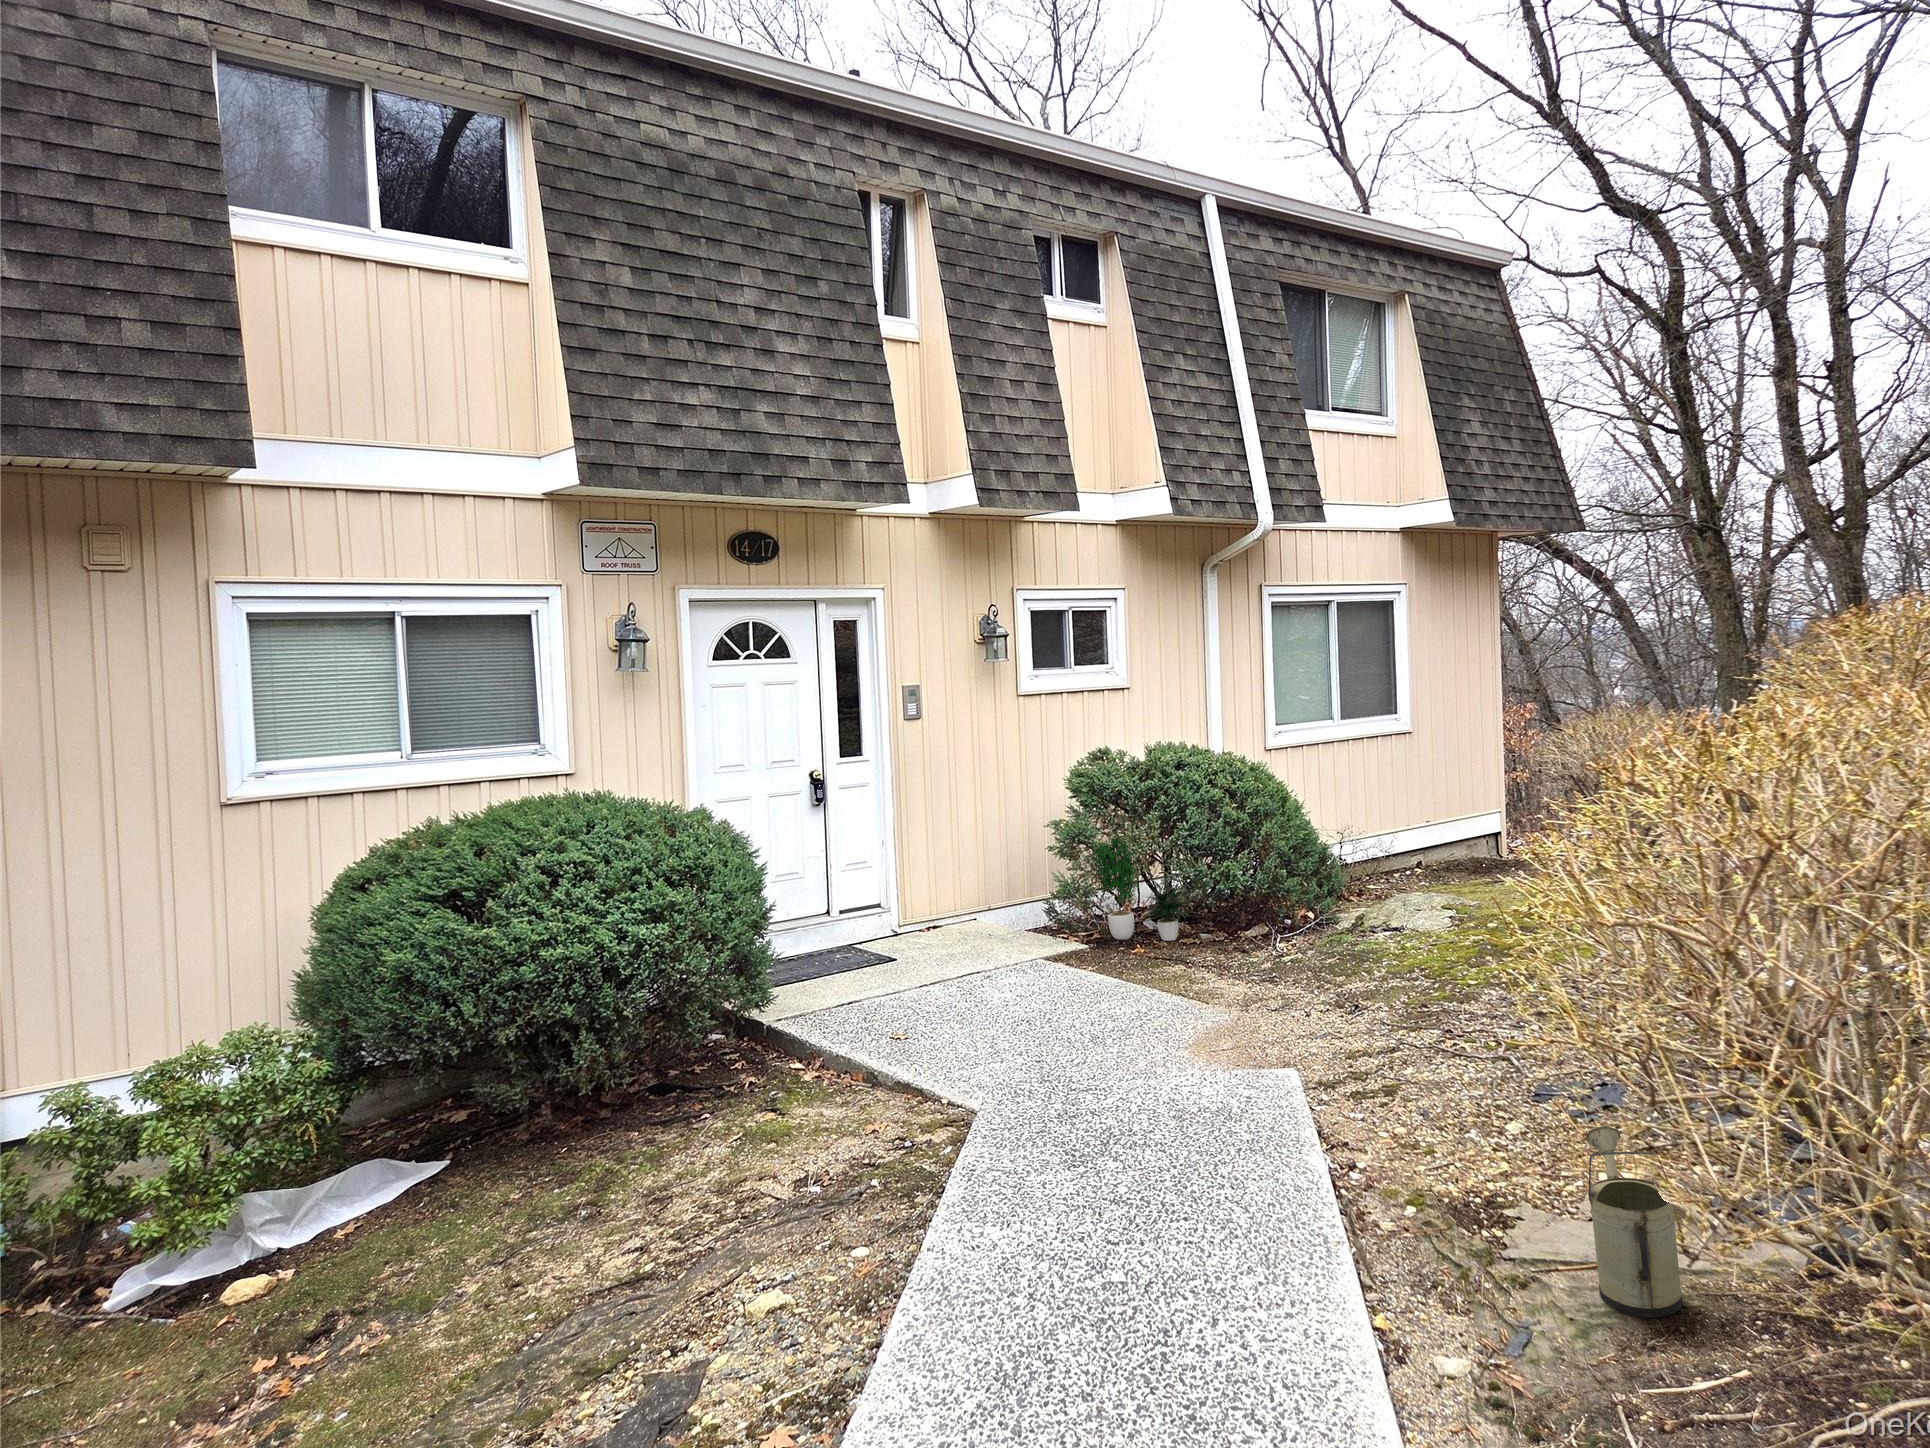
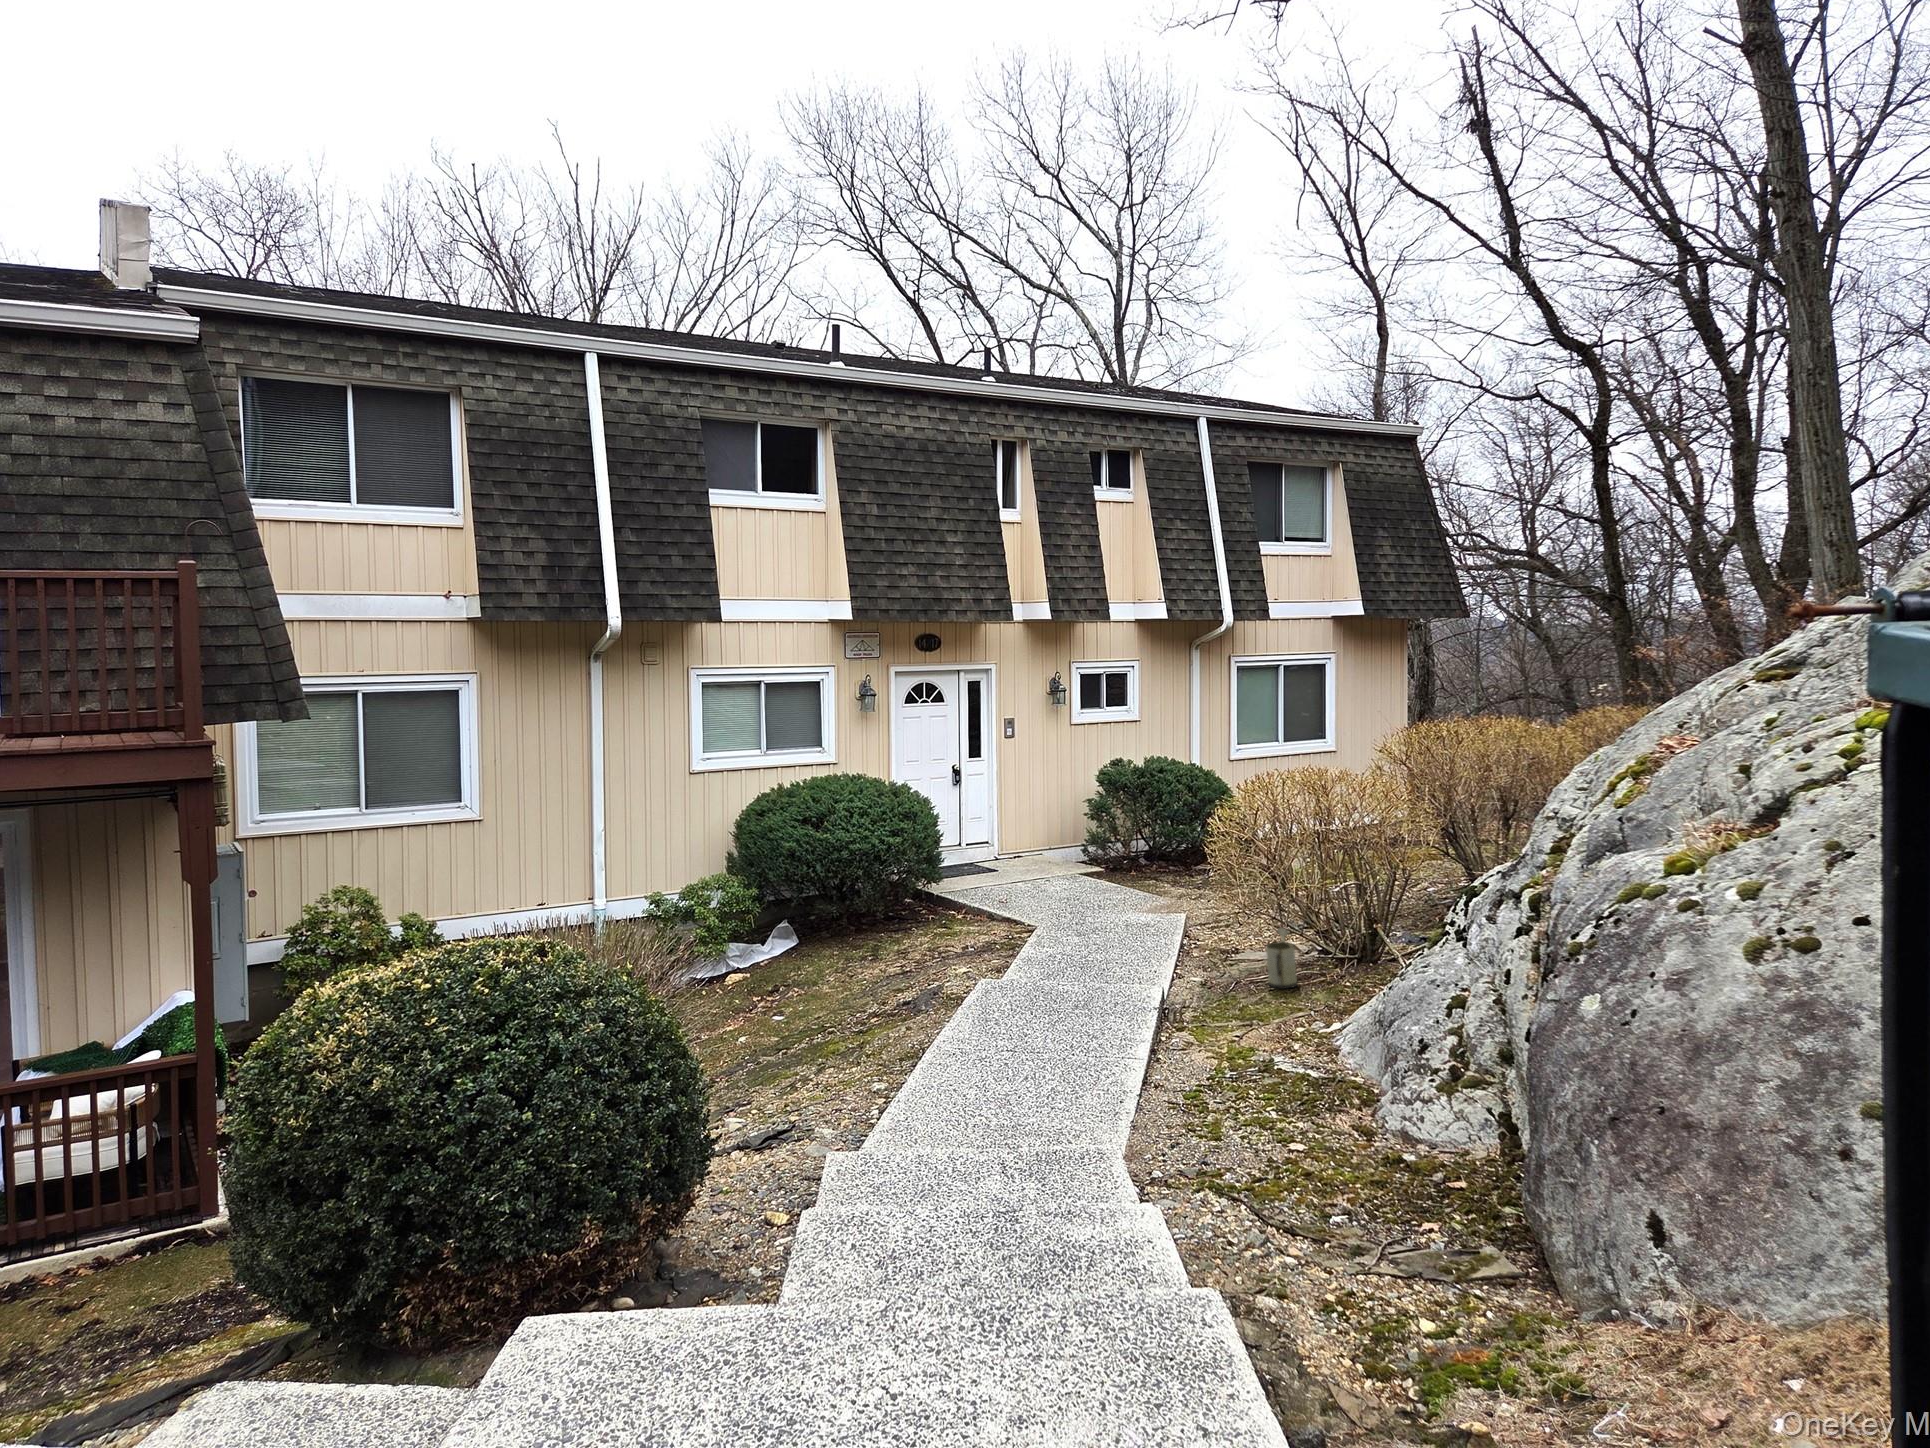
potted plant: present [1093,833,1189,941] -> none [1111,806,1167,870]

